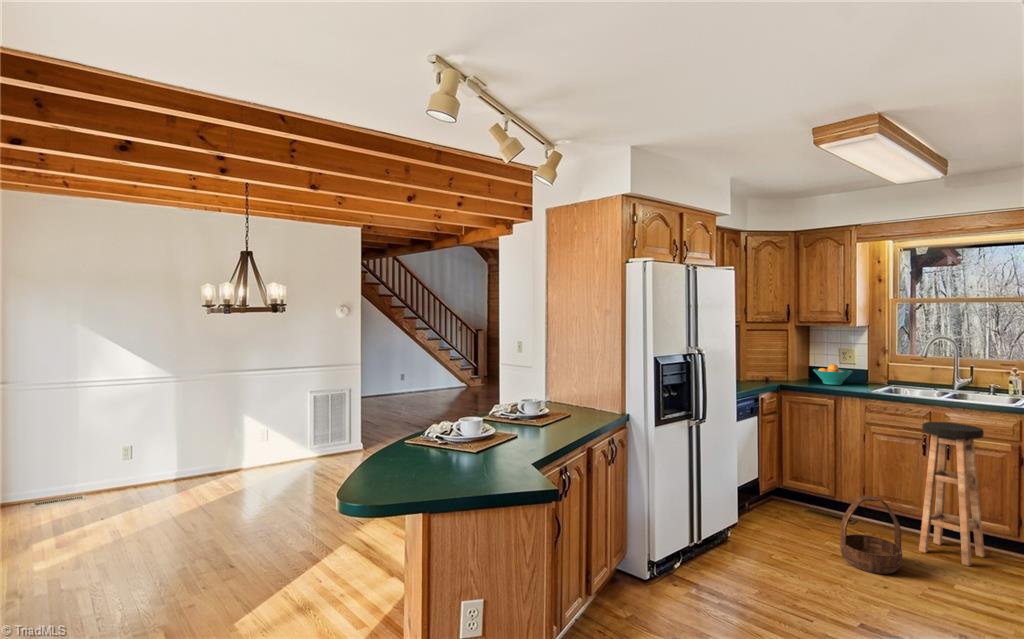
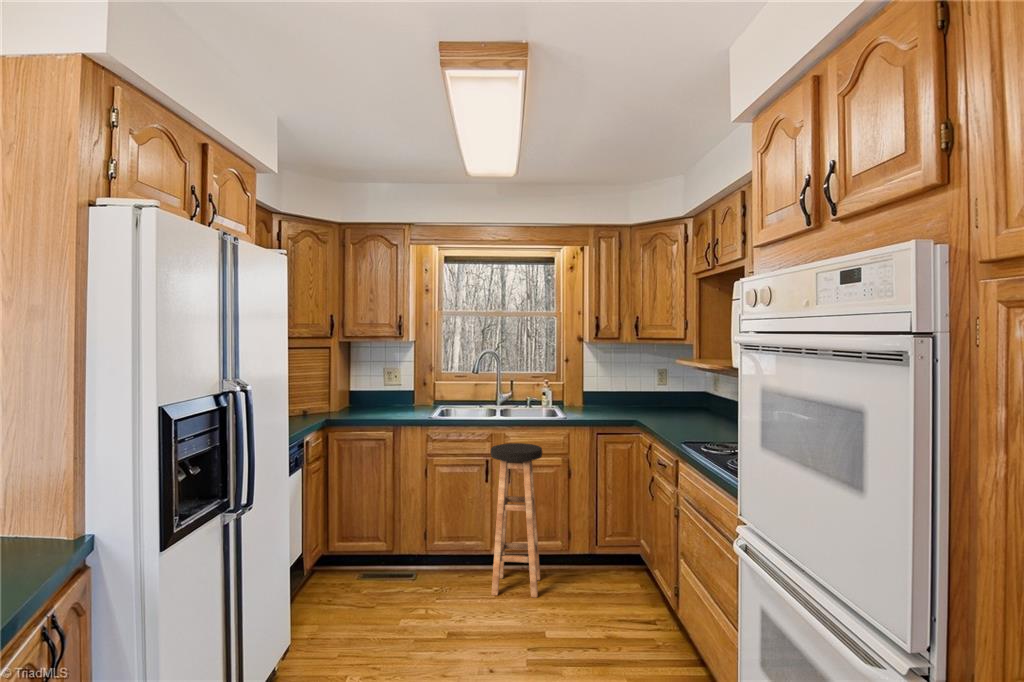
fruit bowl: present [813,364,853,385] -> none [362,388,405,413]
basket: present [840,496,902,574] -> none [429,552,494,654]

